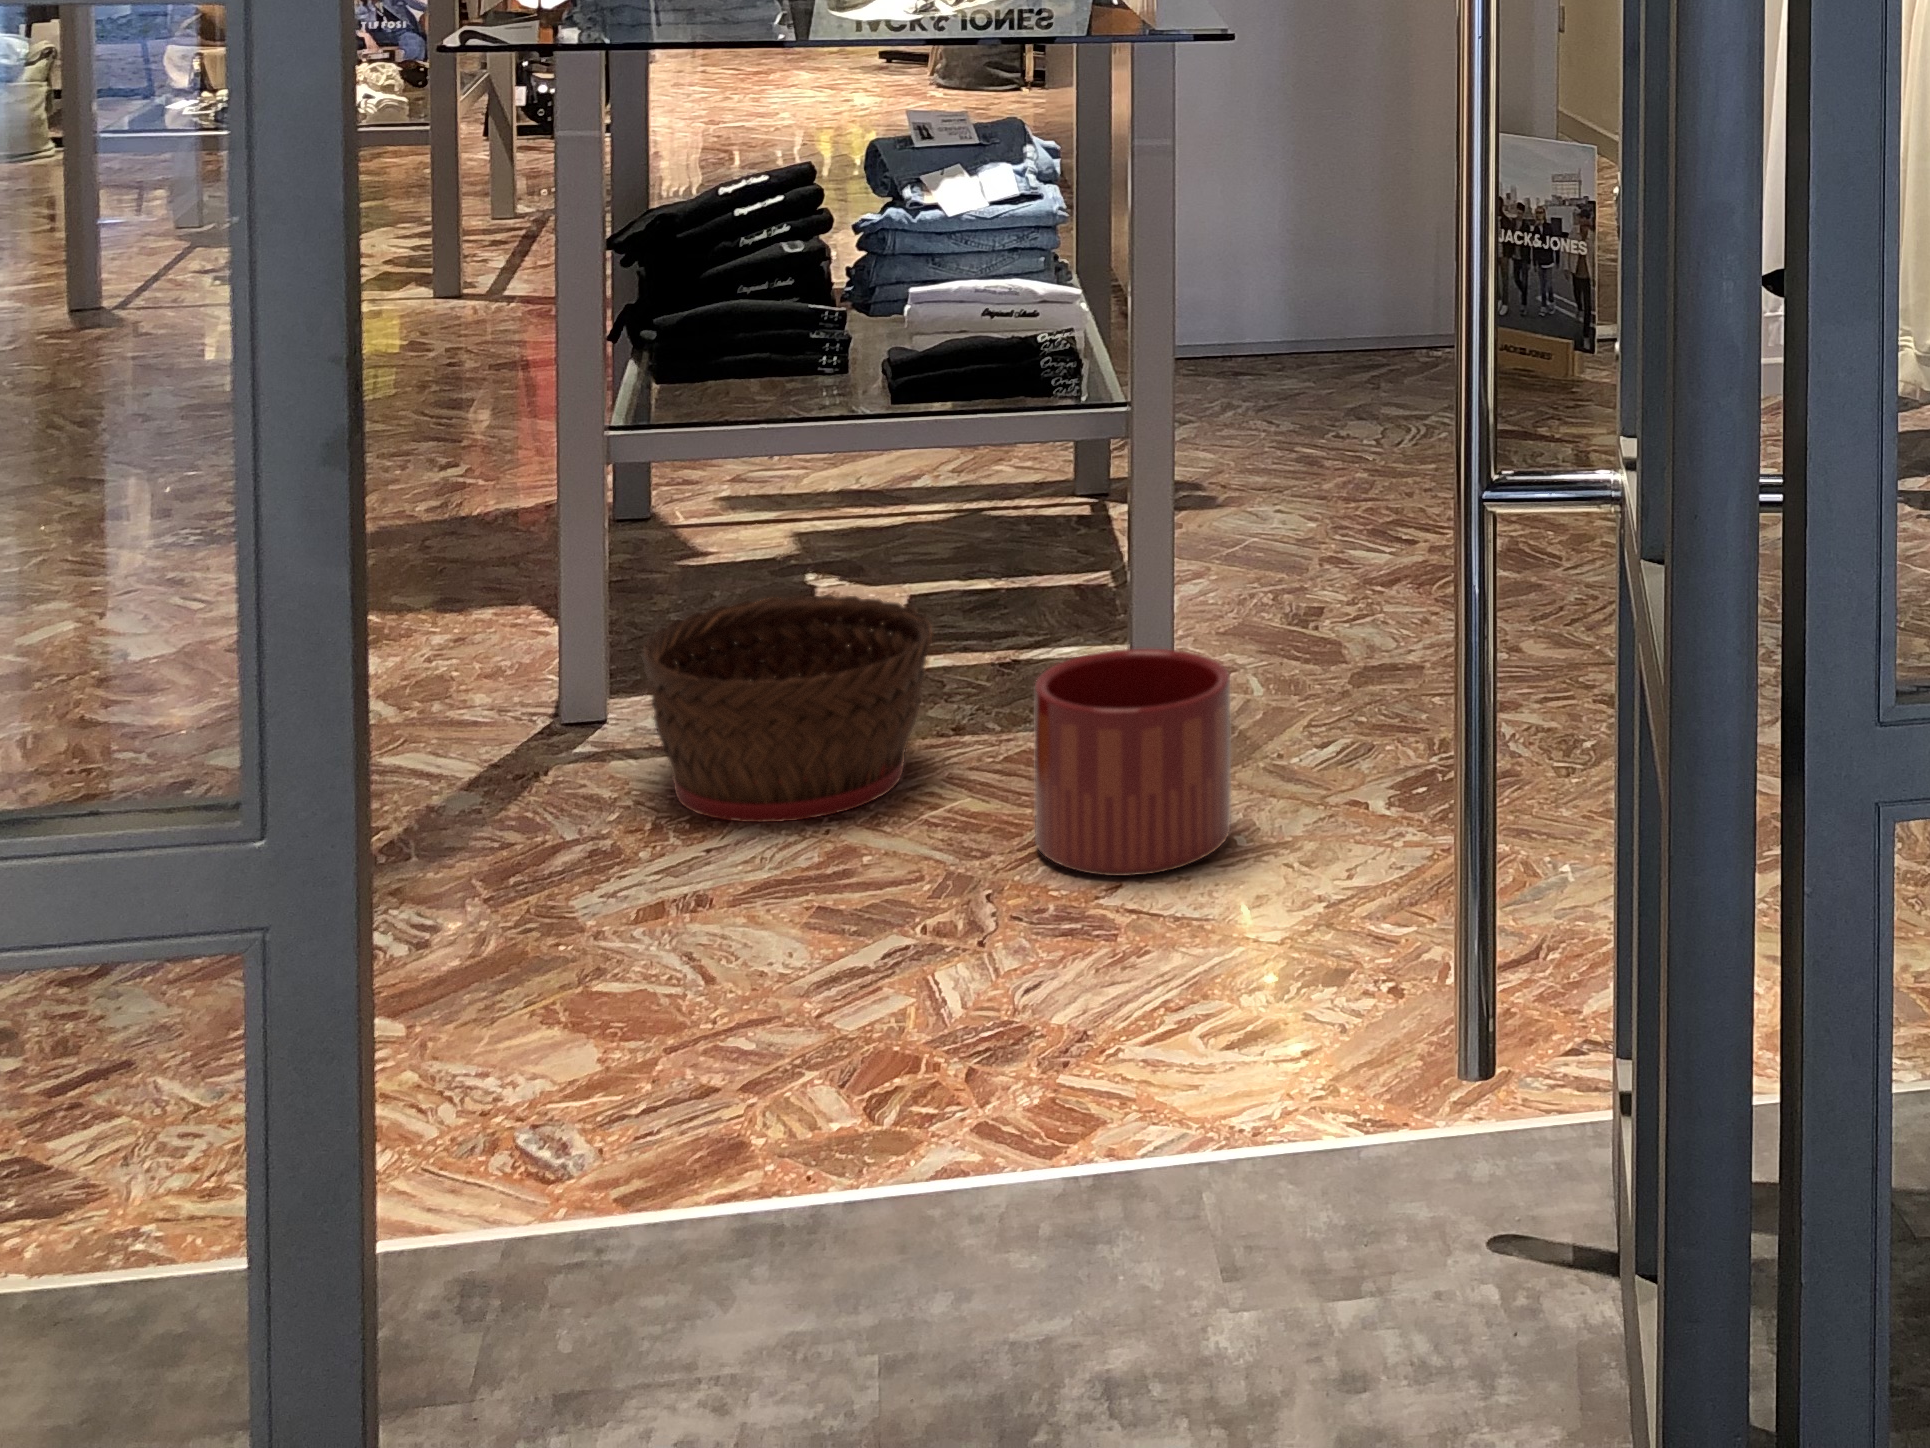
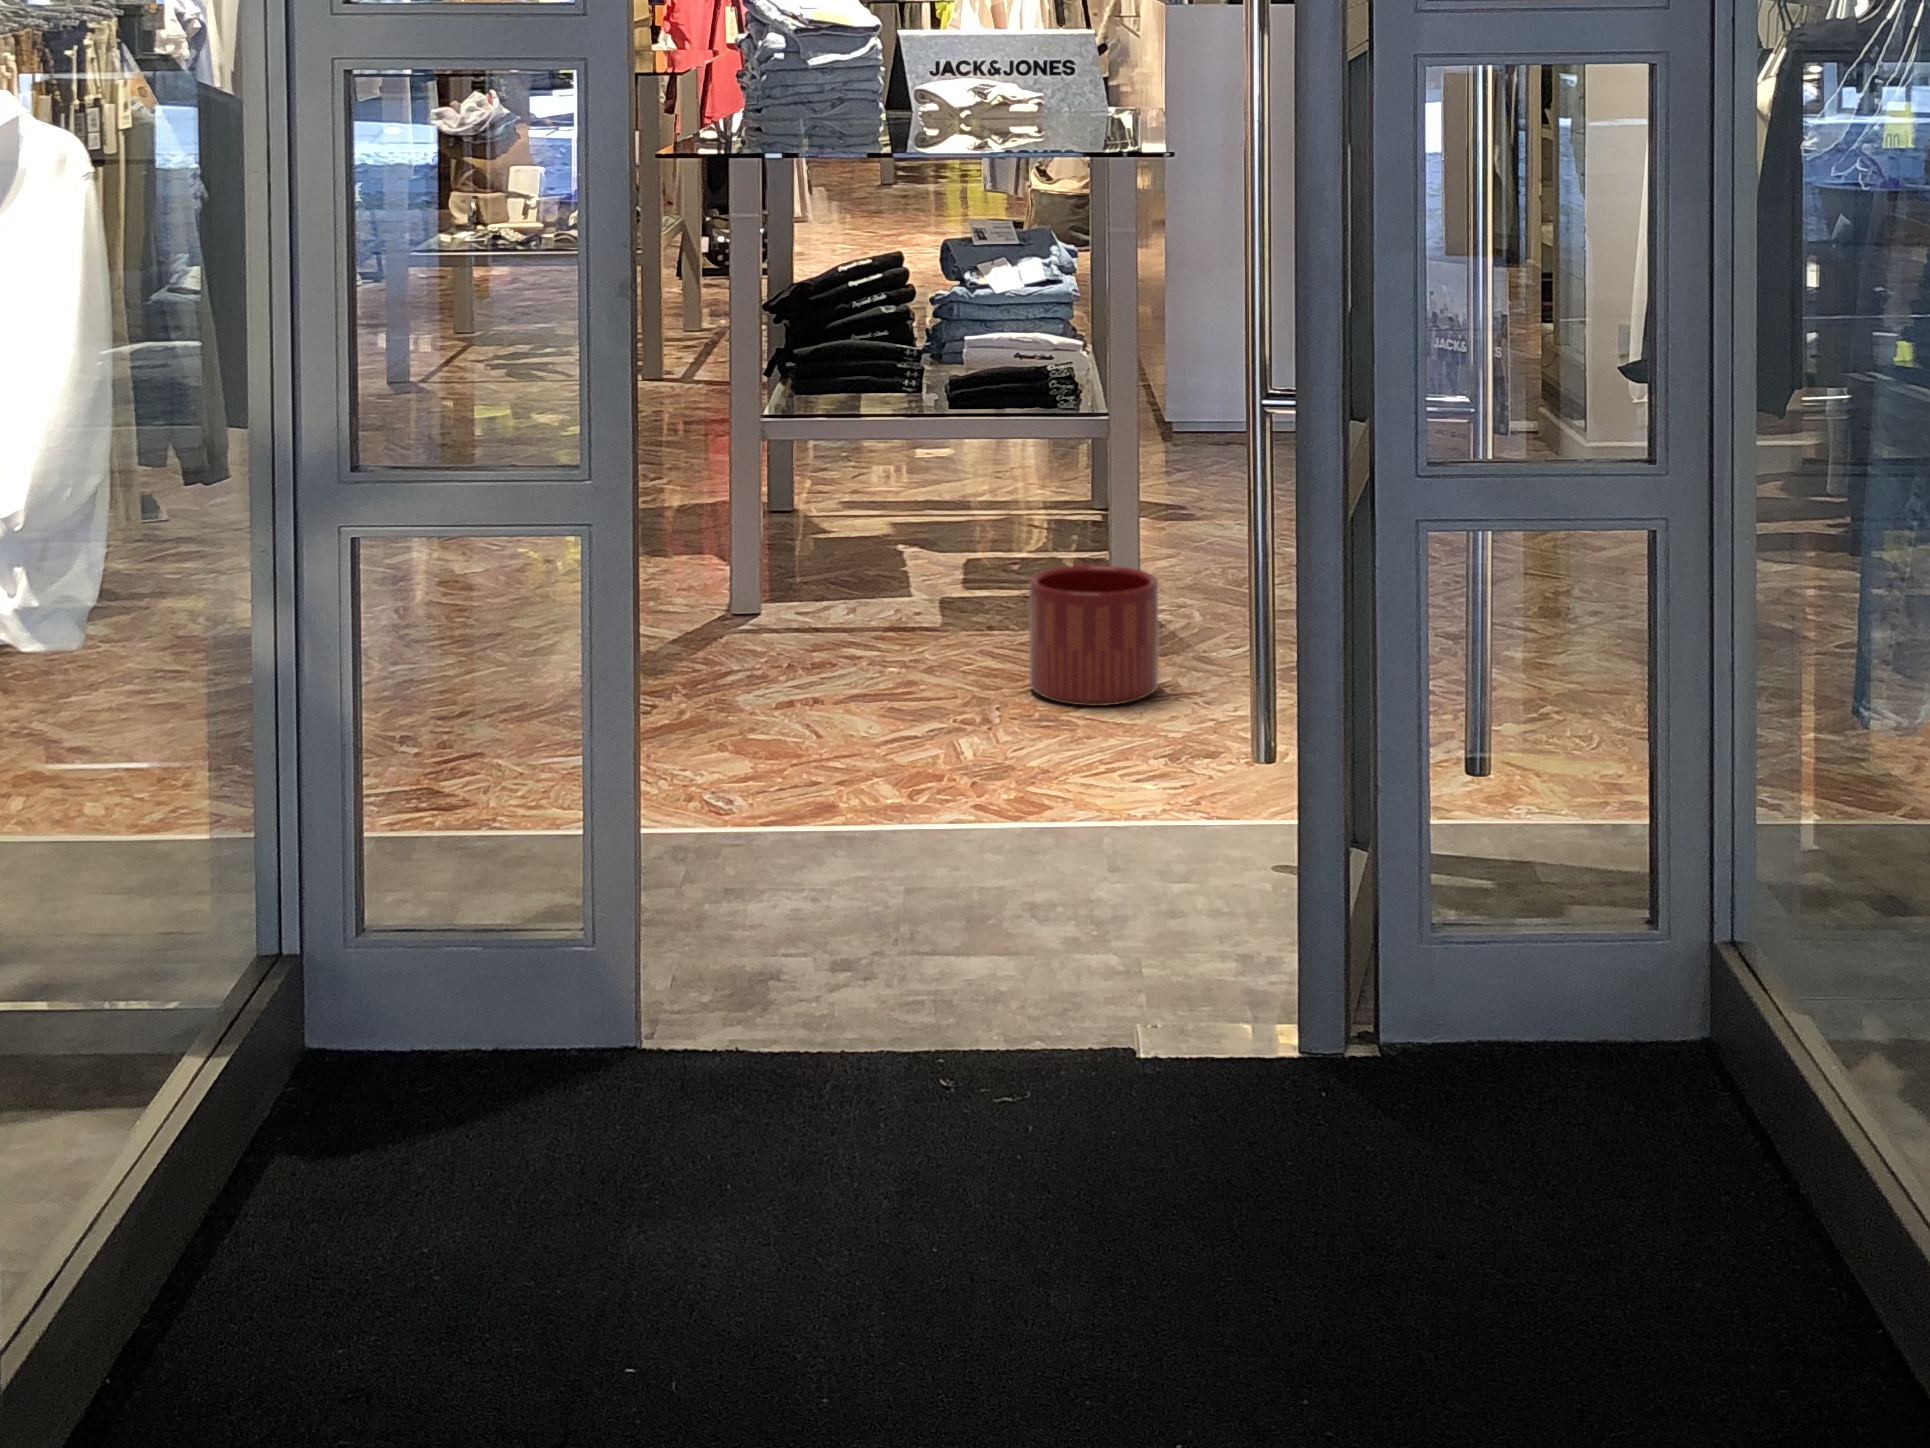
basket: present [642,595,932,822] -> none [784,532,970,667]

